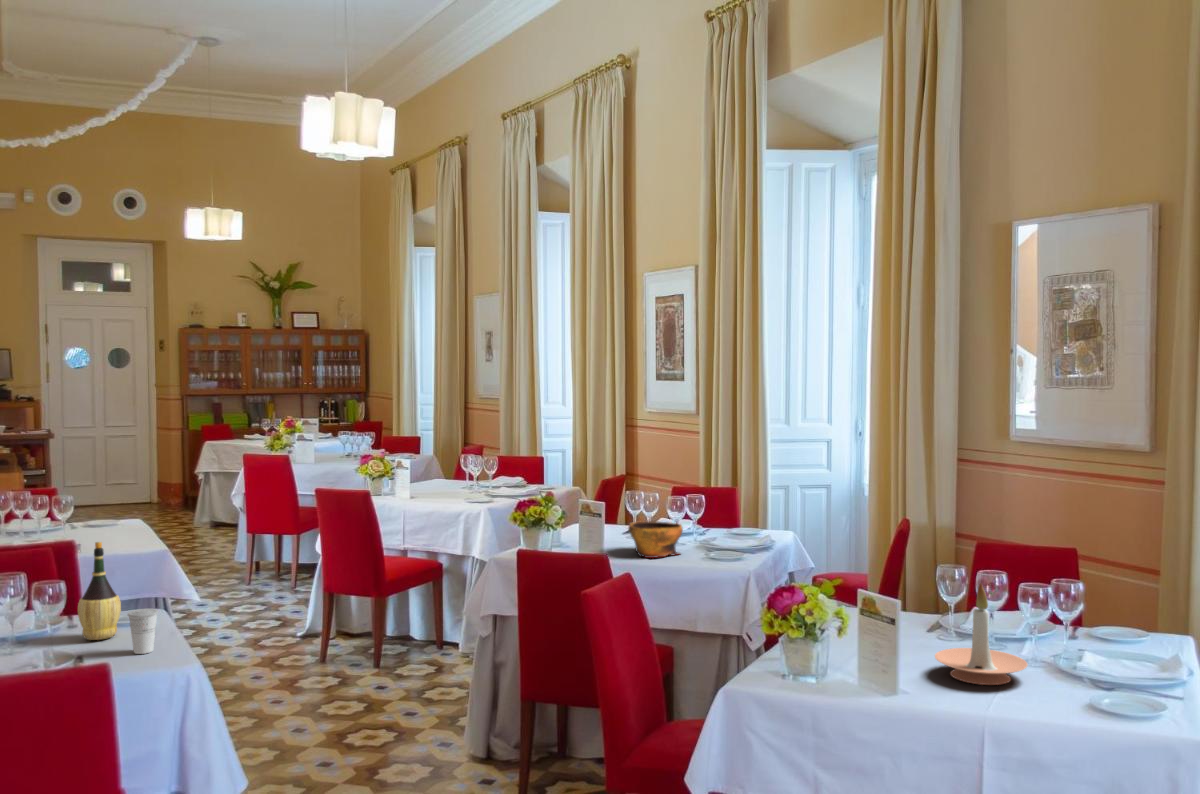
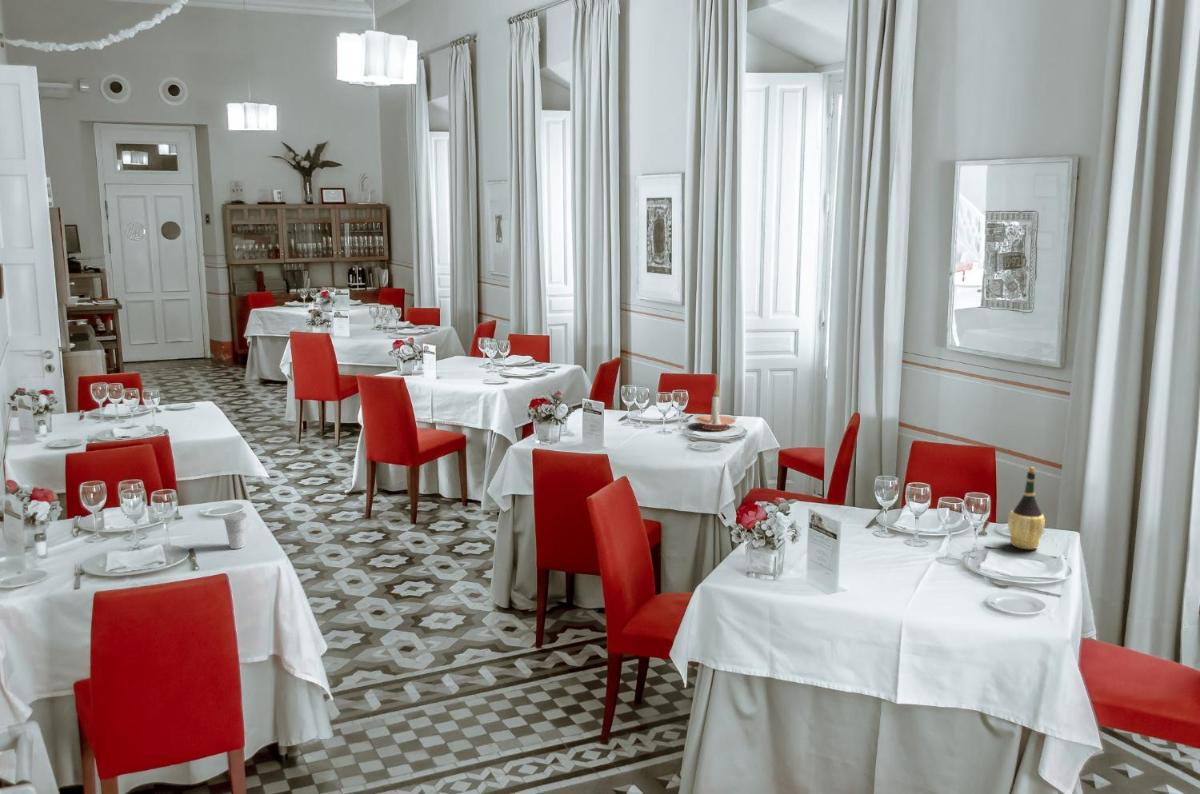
bowl: present [628,521,683,558] -> none [624,416,670,449]
wine bottle: present [78,542,121,640] -> present [1008,467,1045,549]
candle holder: present [935,583,1028,685] -> present [695,385,735,431]

